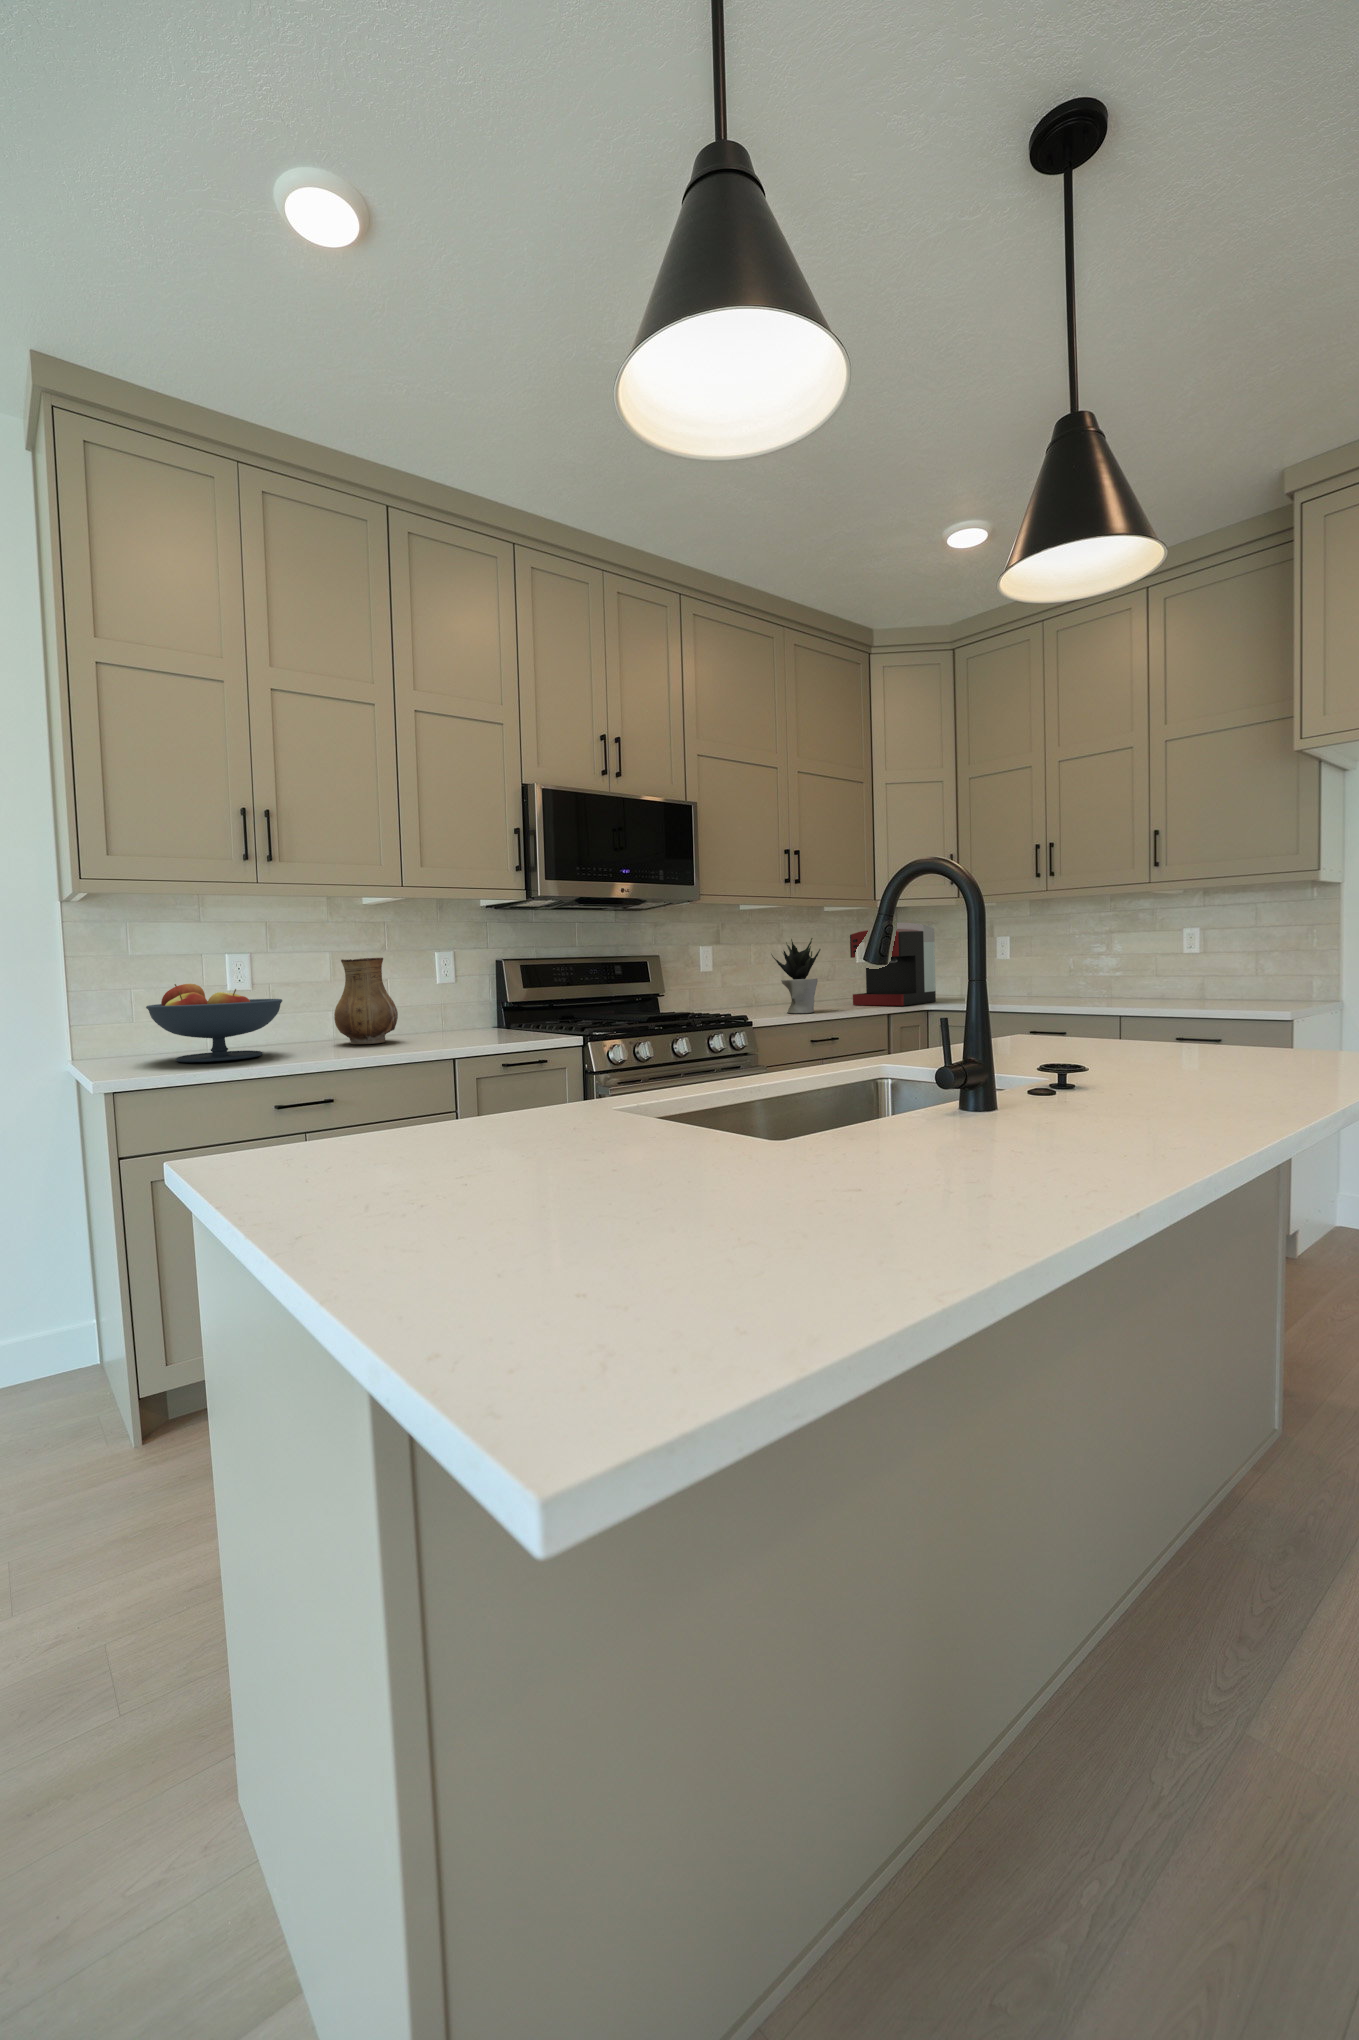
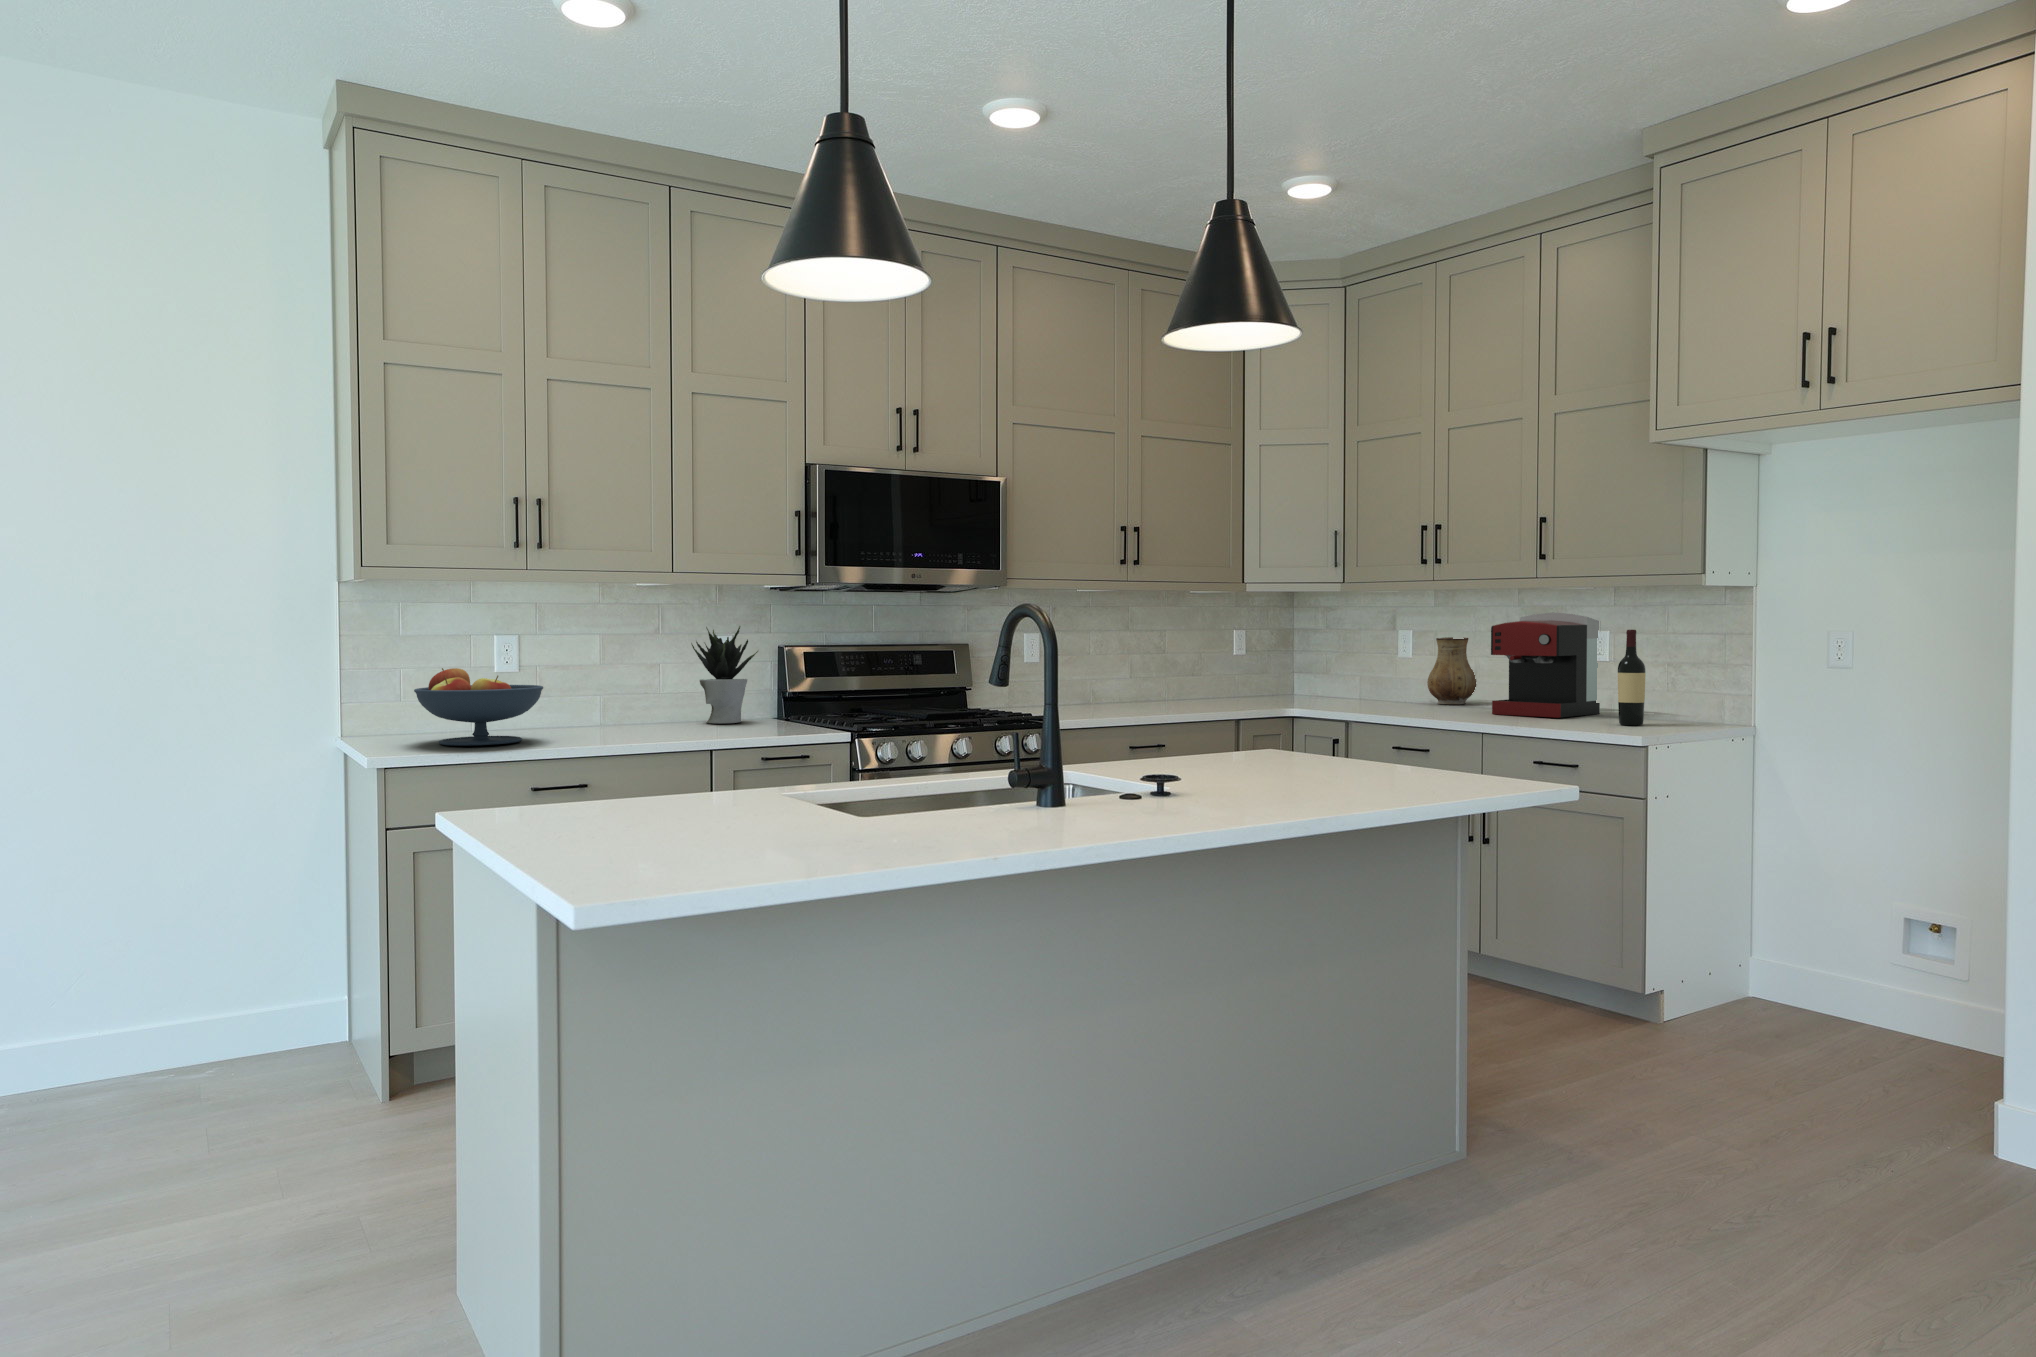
wine bottle: none [1233,921,1259,1004] -> present [1618,630,1646,725]
coffee maker: present [850,922,936,1006] -> present [1491,612,1600,718]
potted plant: present [771,938,820,1013] -> present [691,626,758,723]
ceramic pitcher: present [334,958,398,1044] -> present [1427,637,1476,704]

